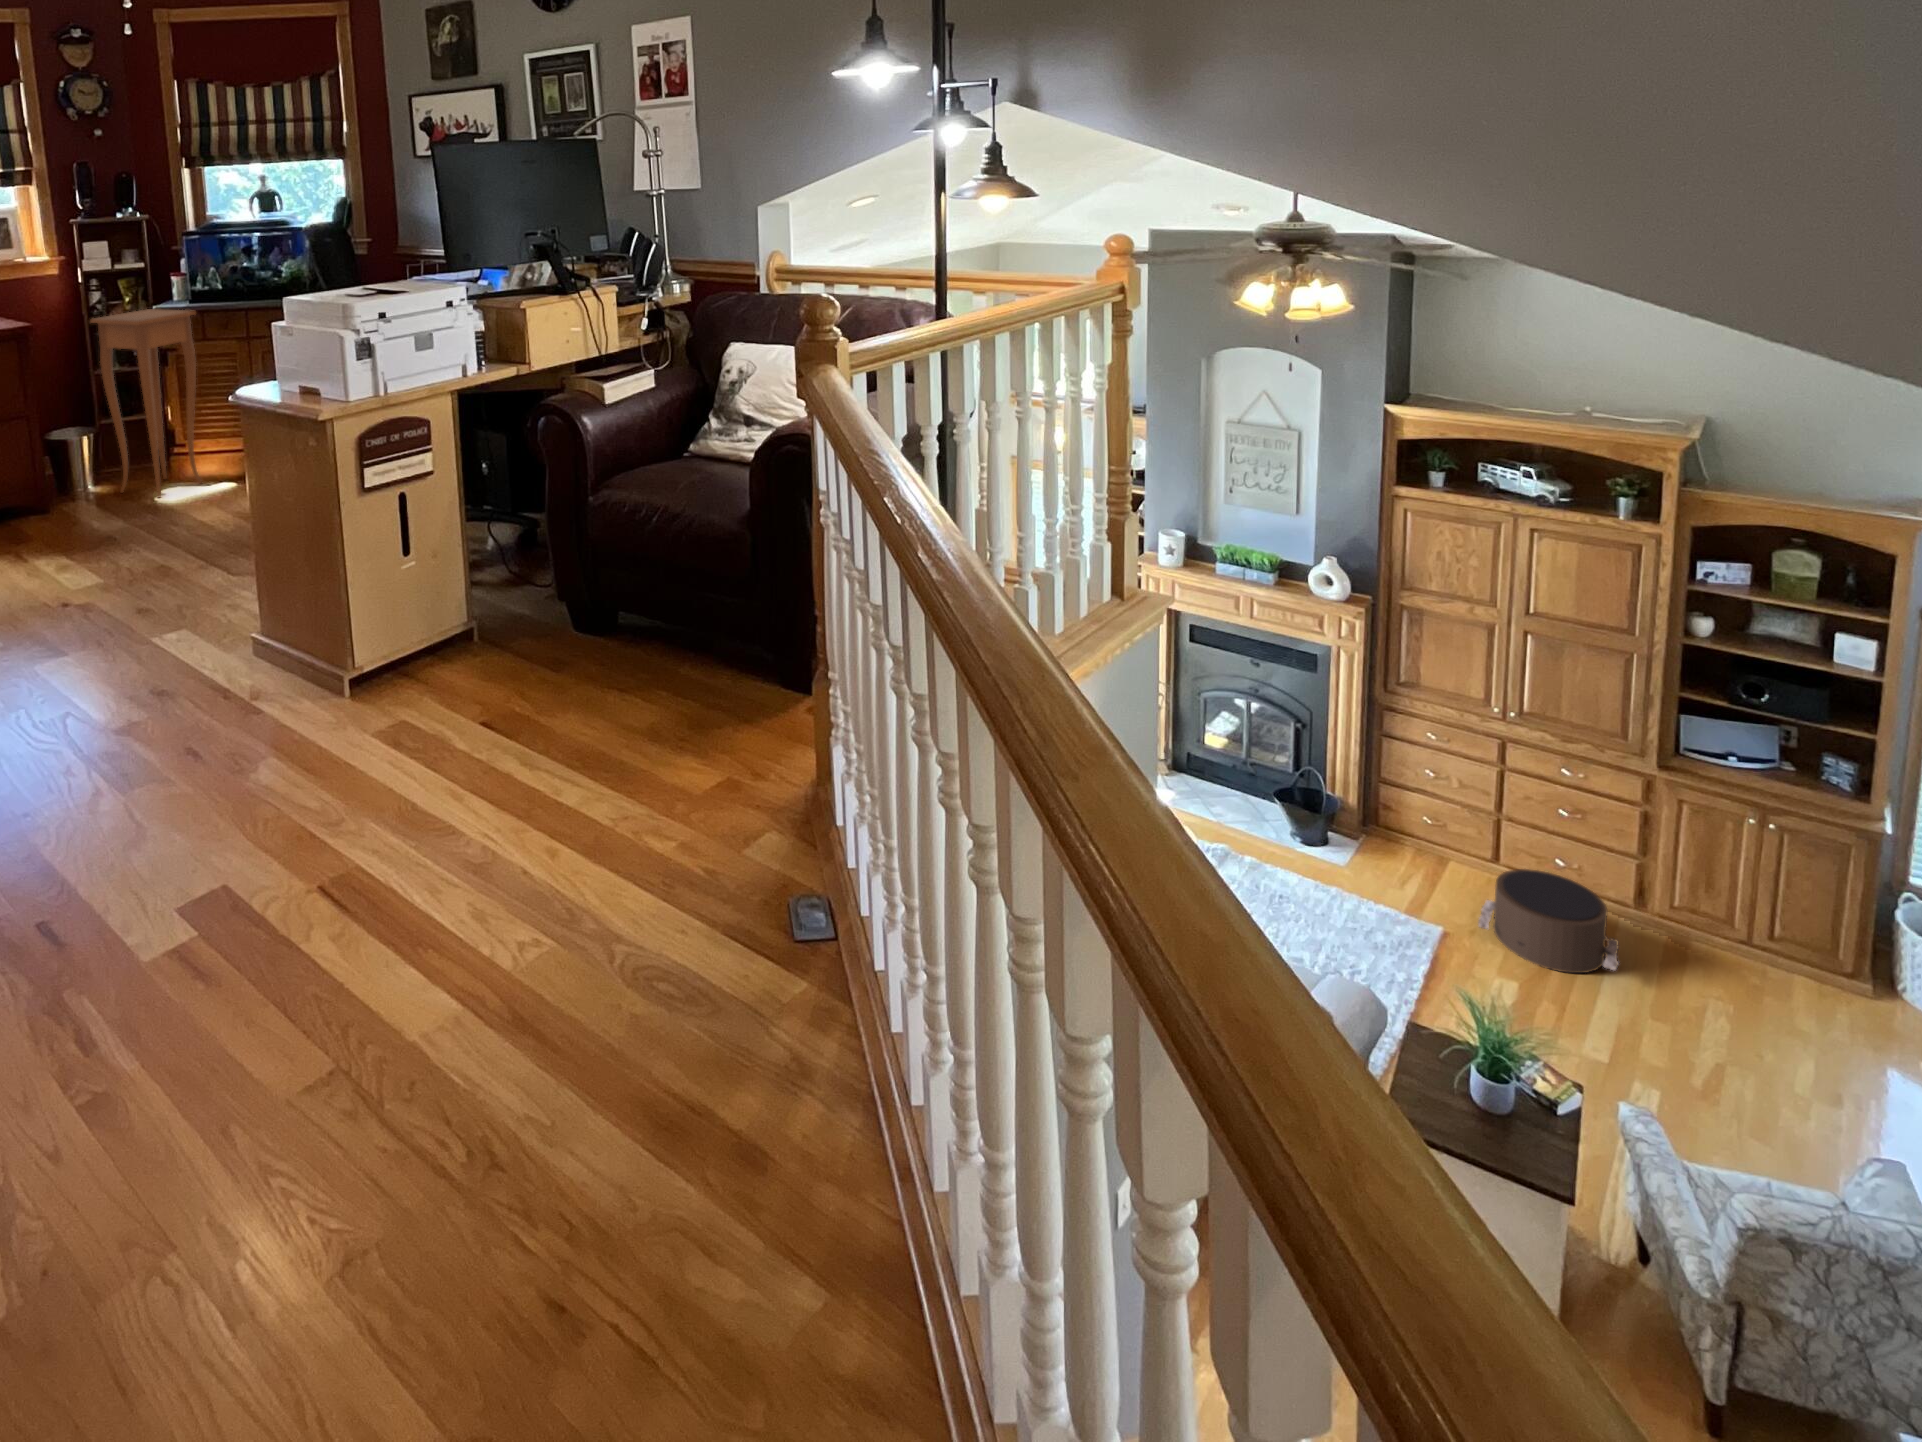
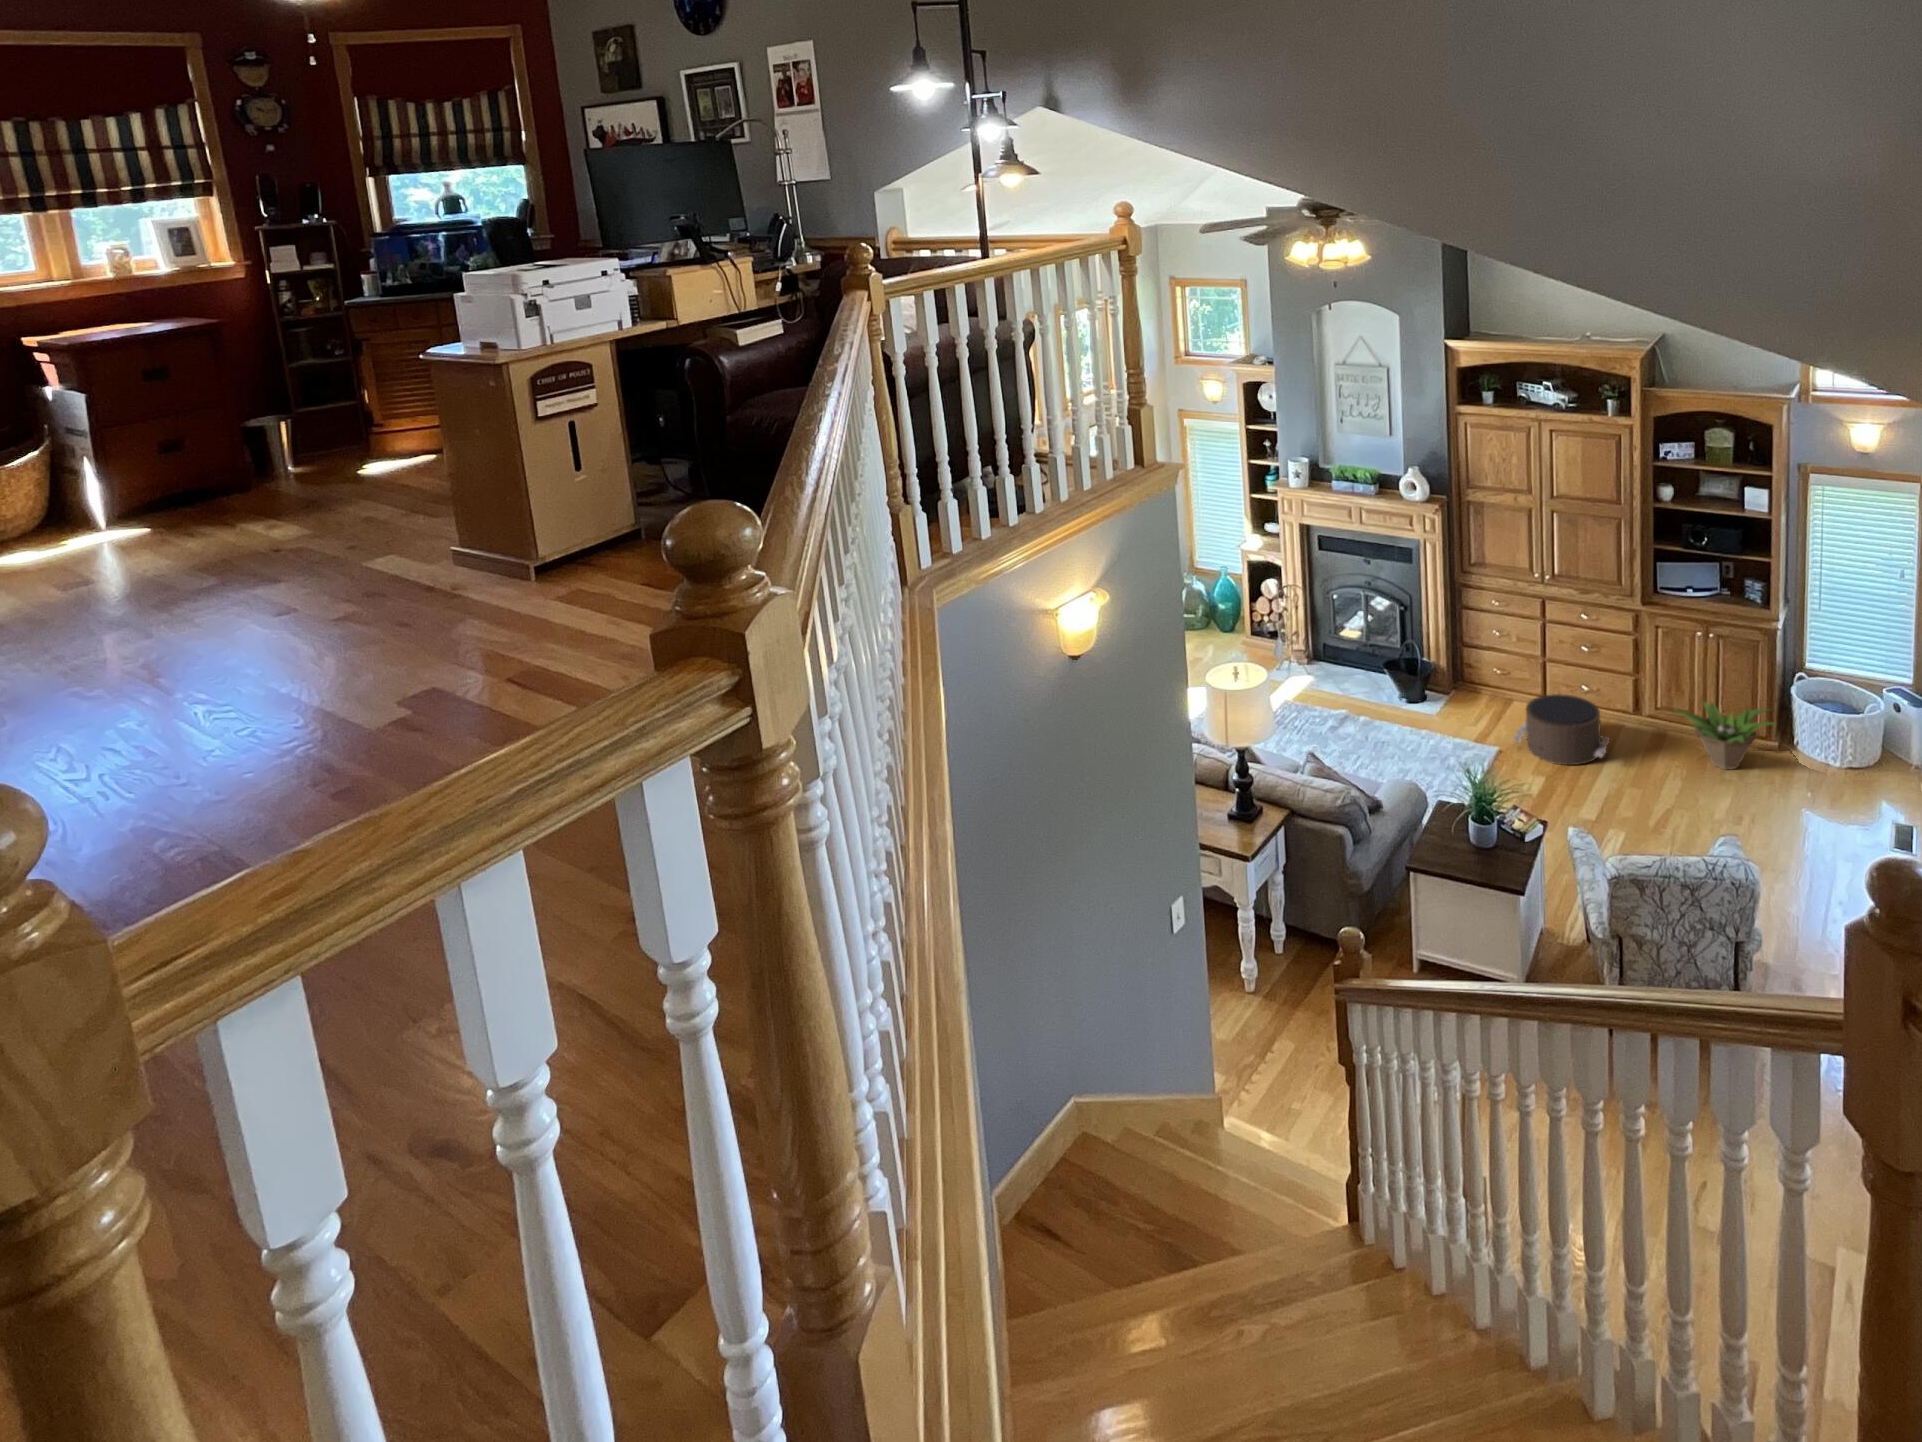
side table: present [90,309,201,497] -> none [278,304,398,475]
decorative plant: none [1708,907,1890,1013] -> present [1676,702,1774,770]

